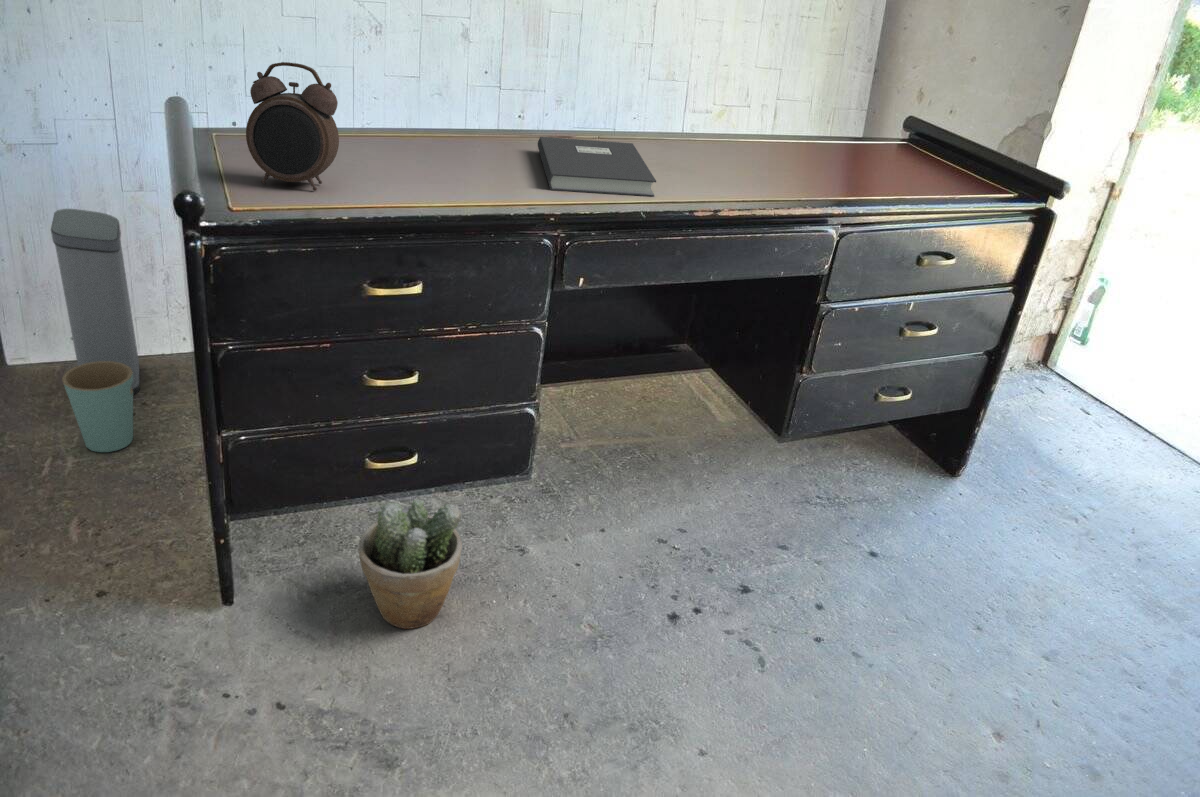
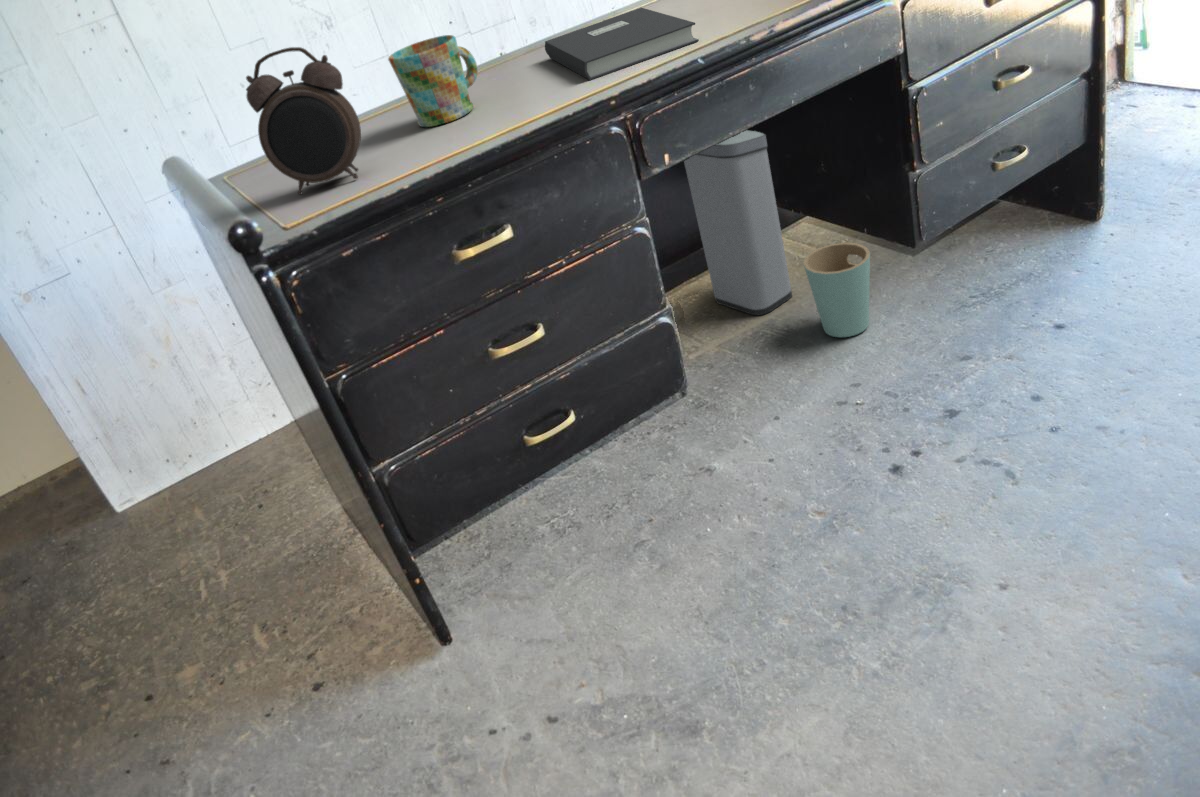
mug: none [392,96,467,173] -> present [388,35,477,127]
trash can: present [51,209,140,452] -> present [684,130,870,337]
potted plant: present [358,499,462,629] -> none [552,445,664,595]

